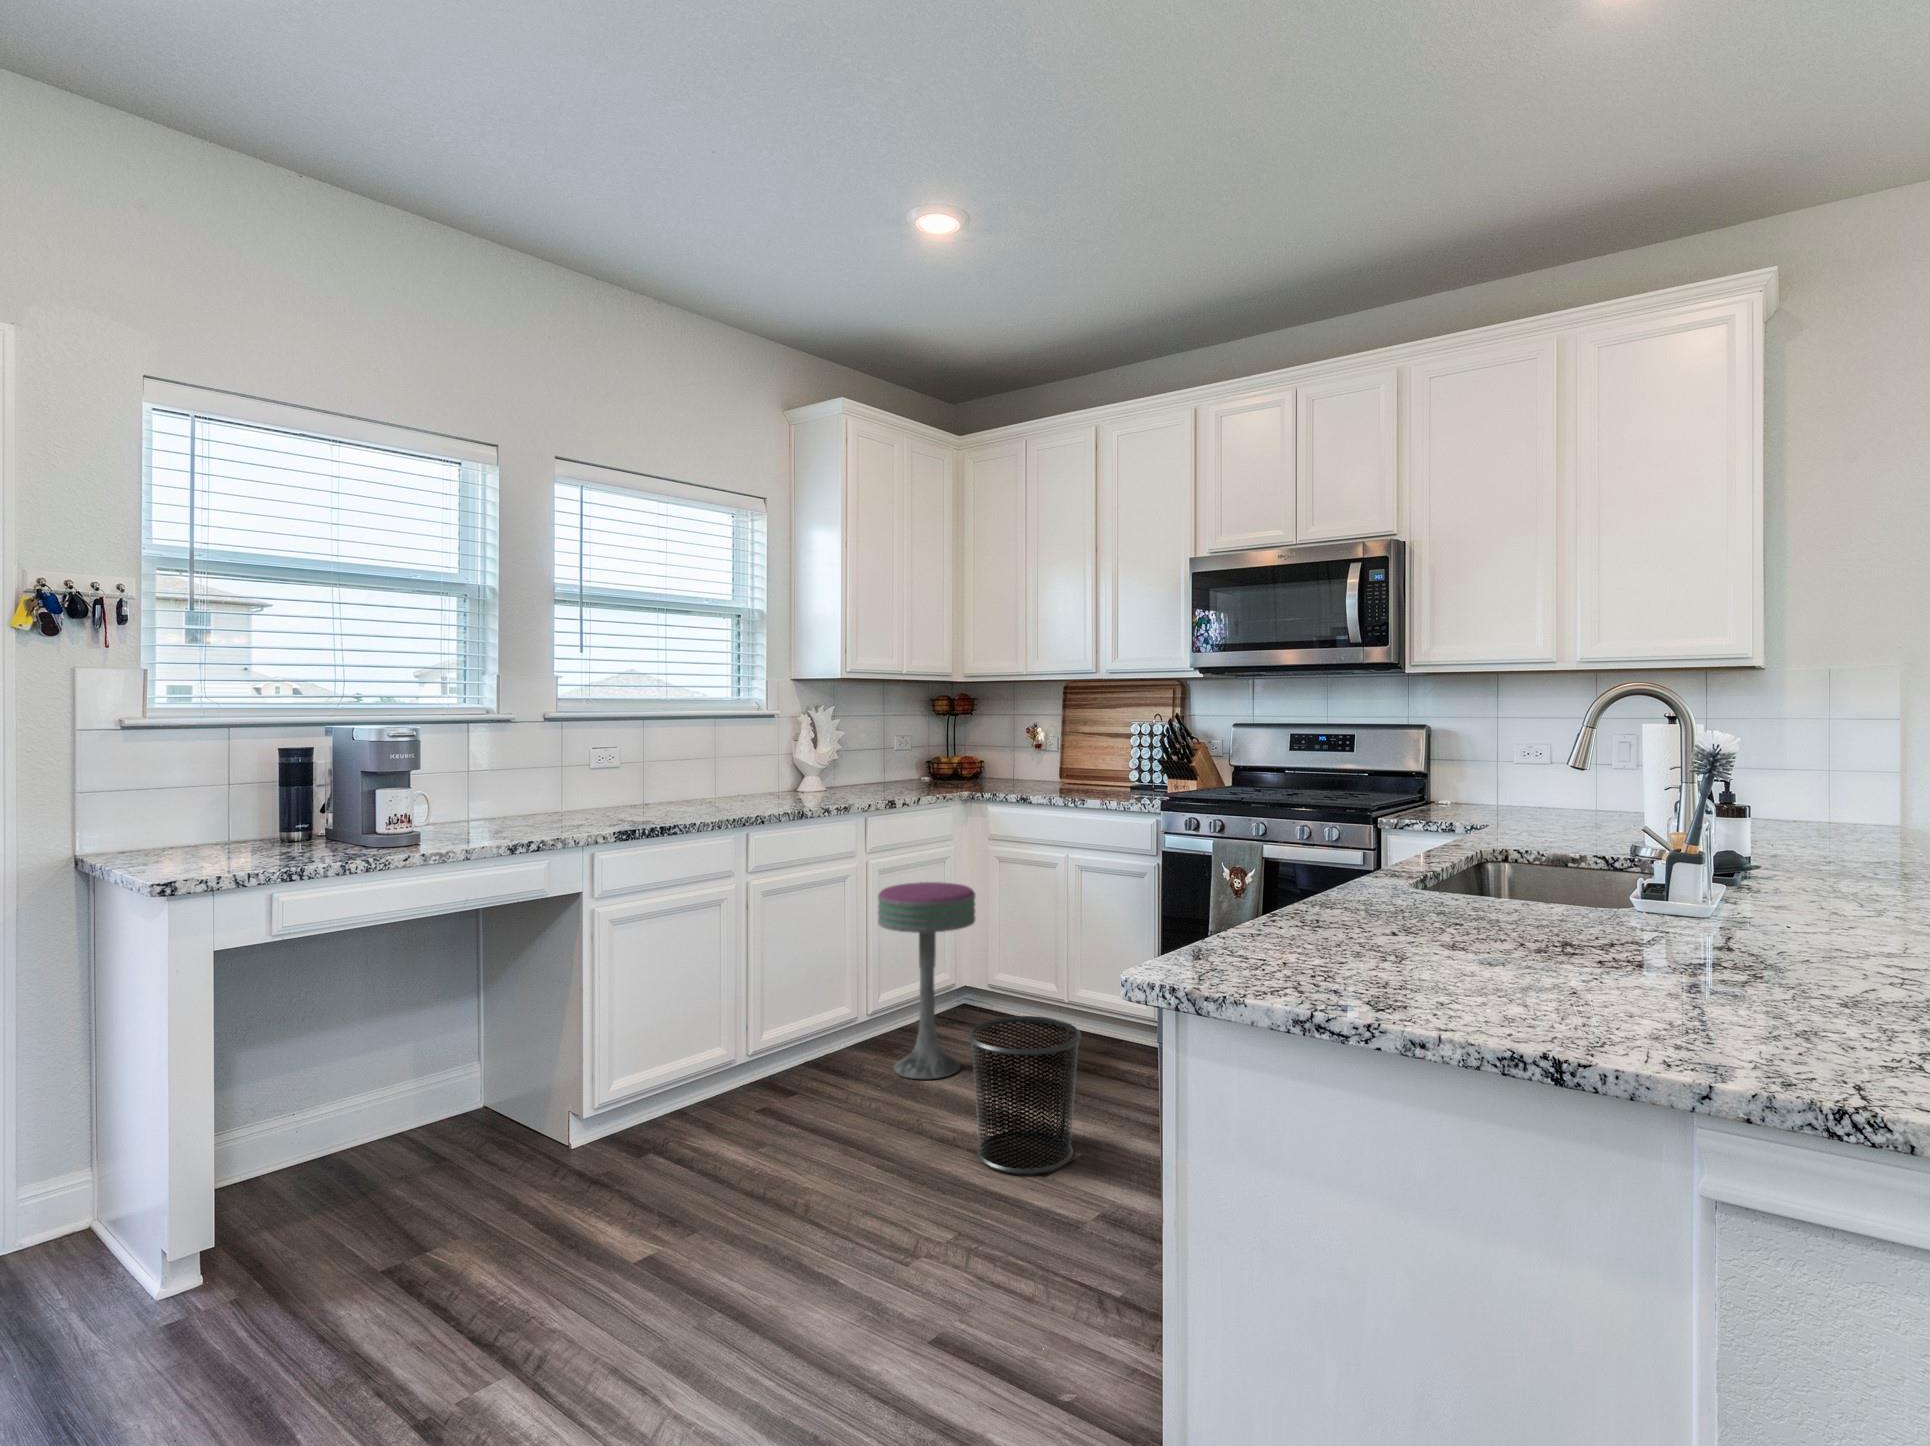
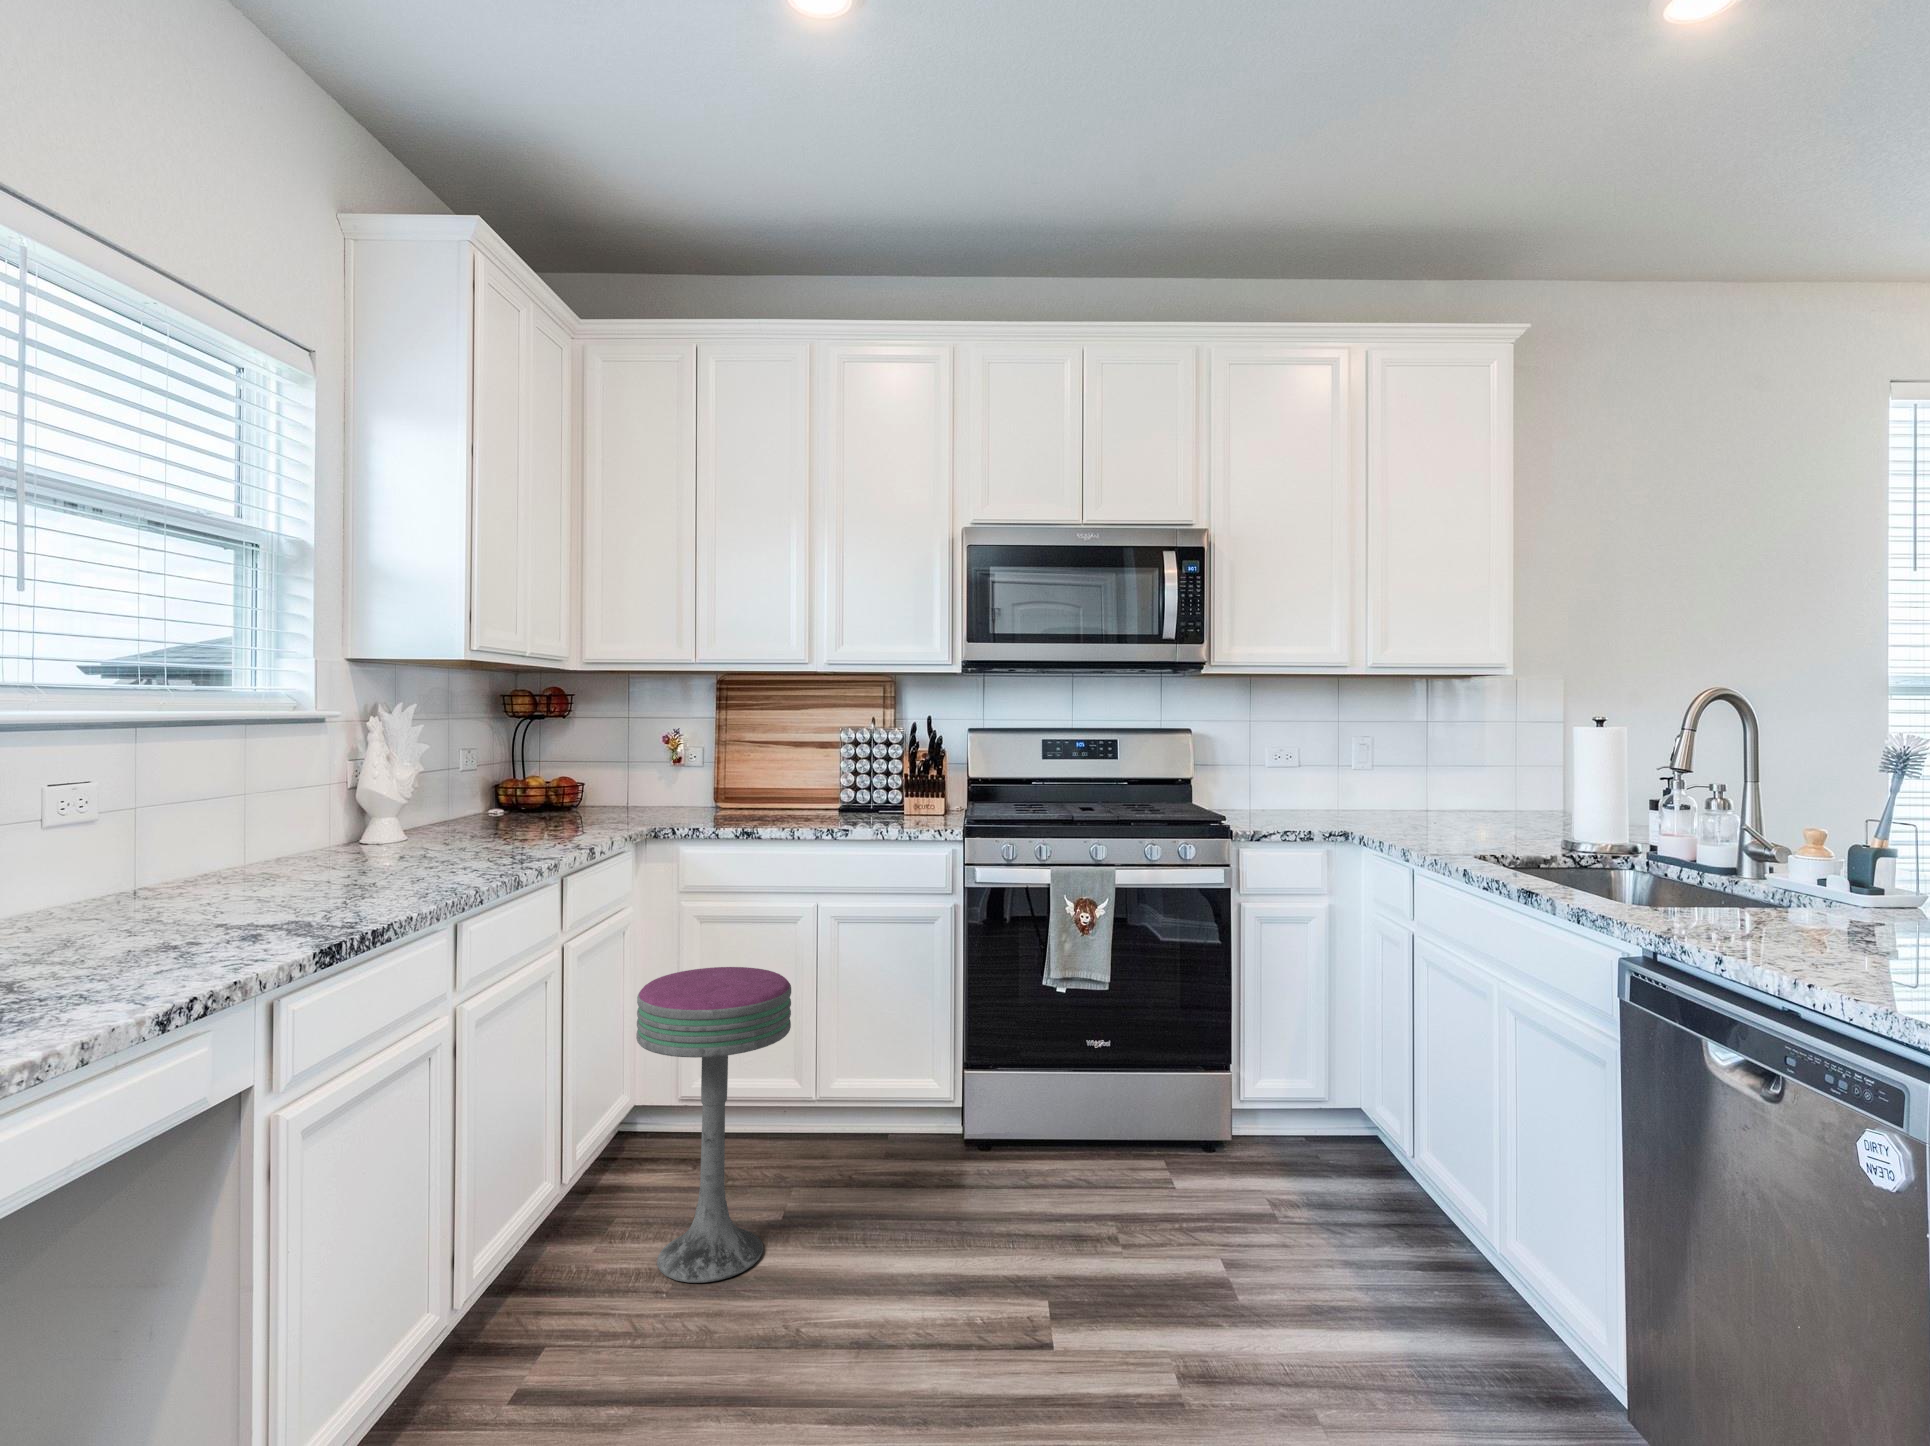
trash can: present [968,1016,1081,1174] -> none [947,1135,1107,1381]

